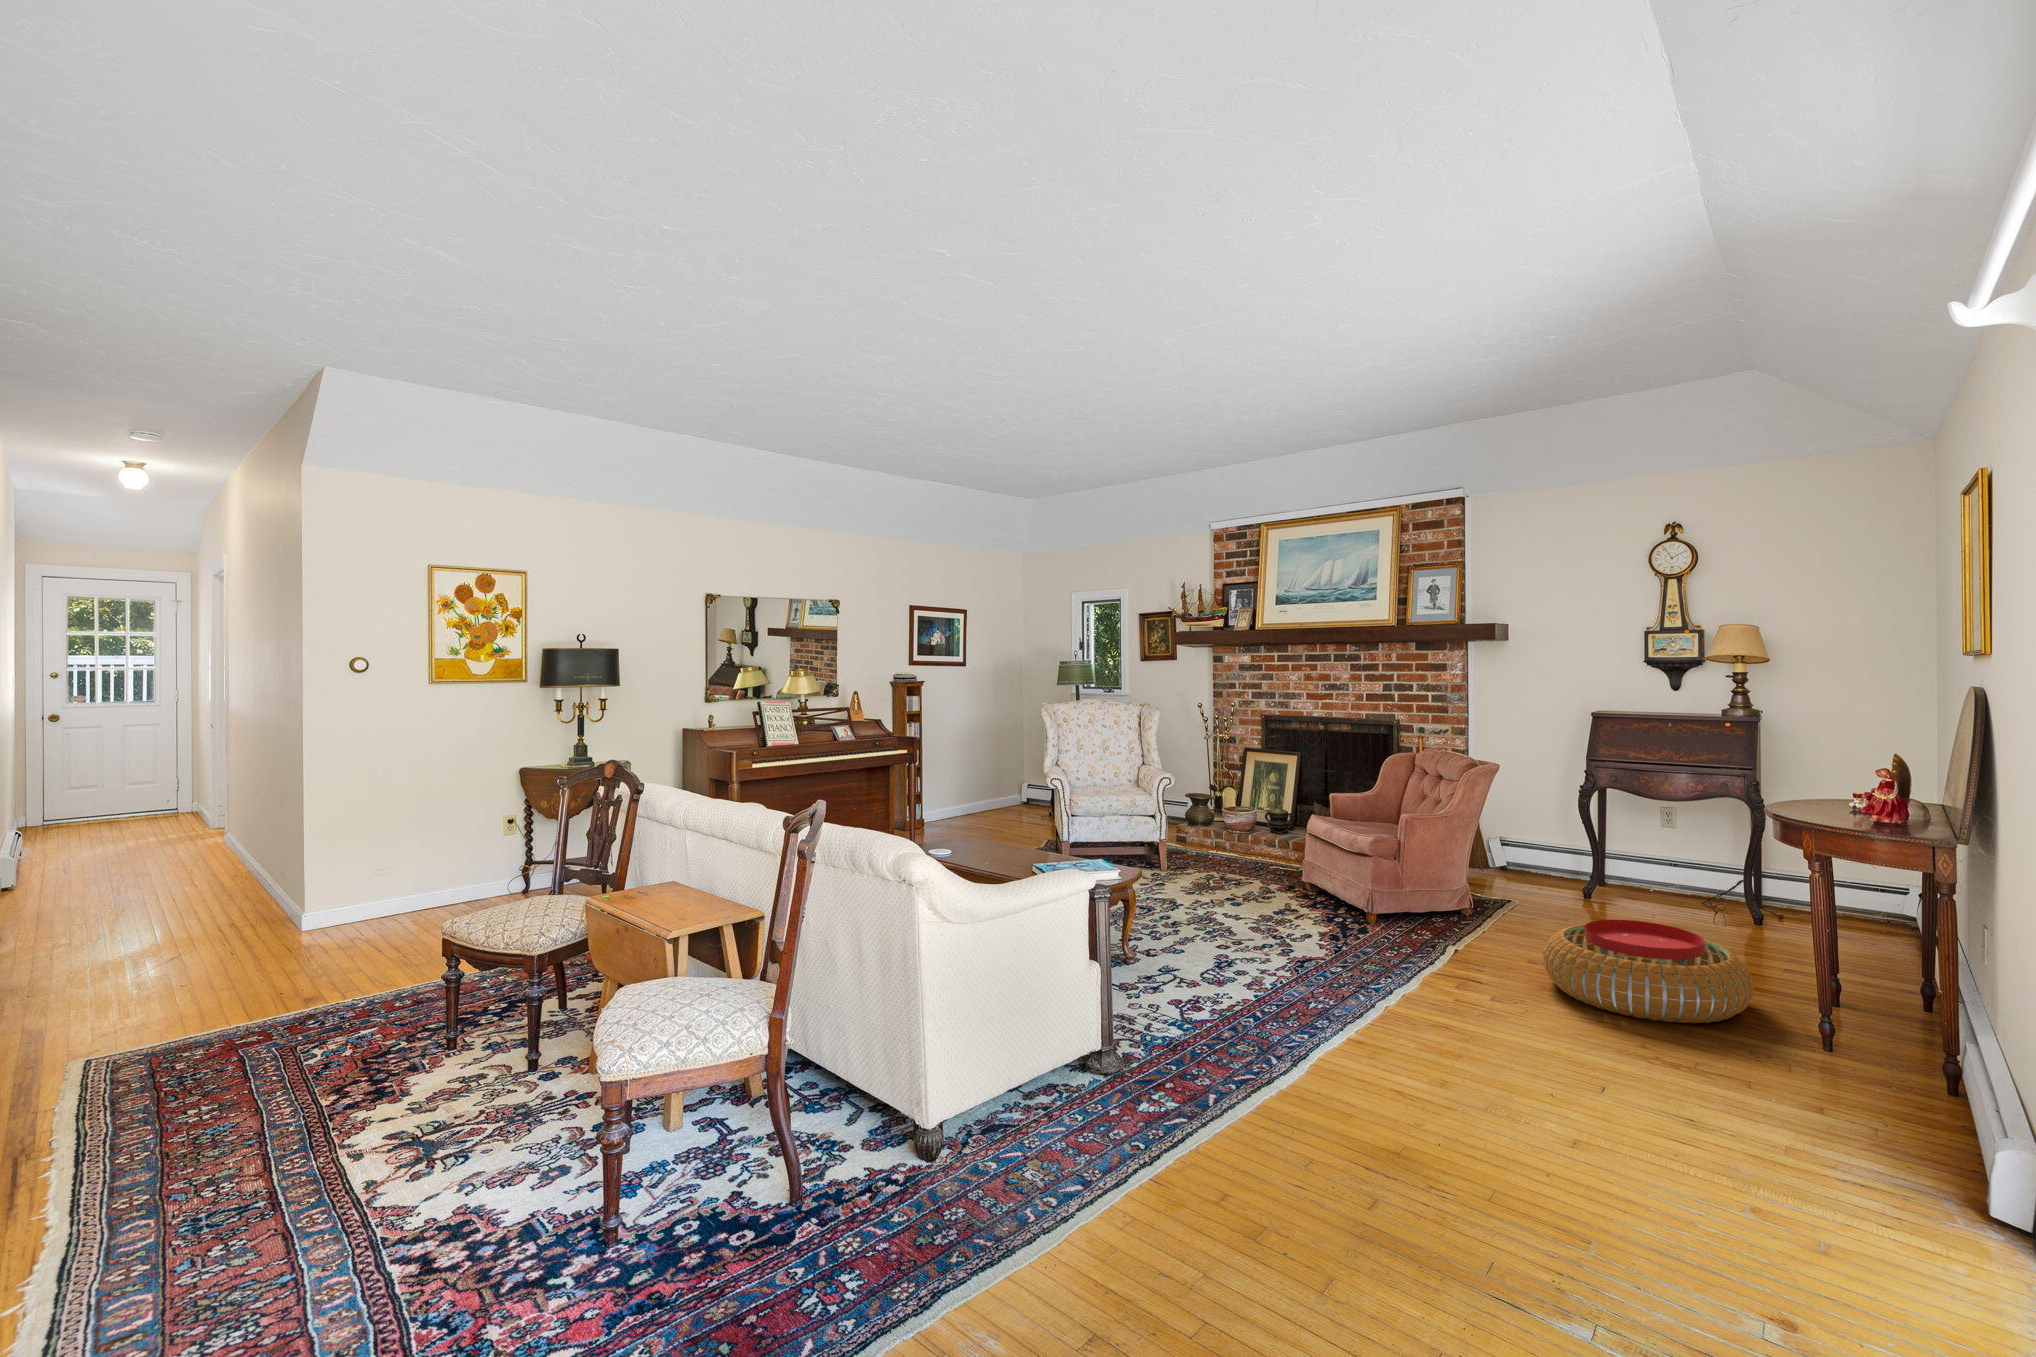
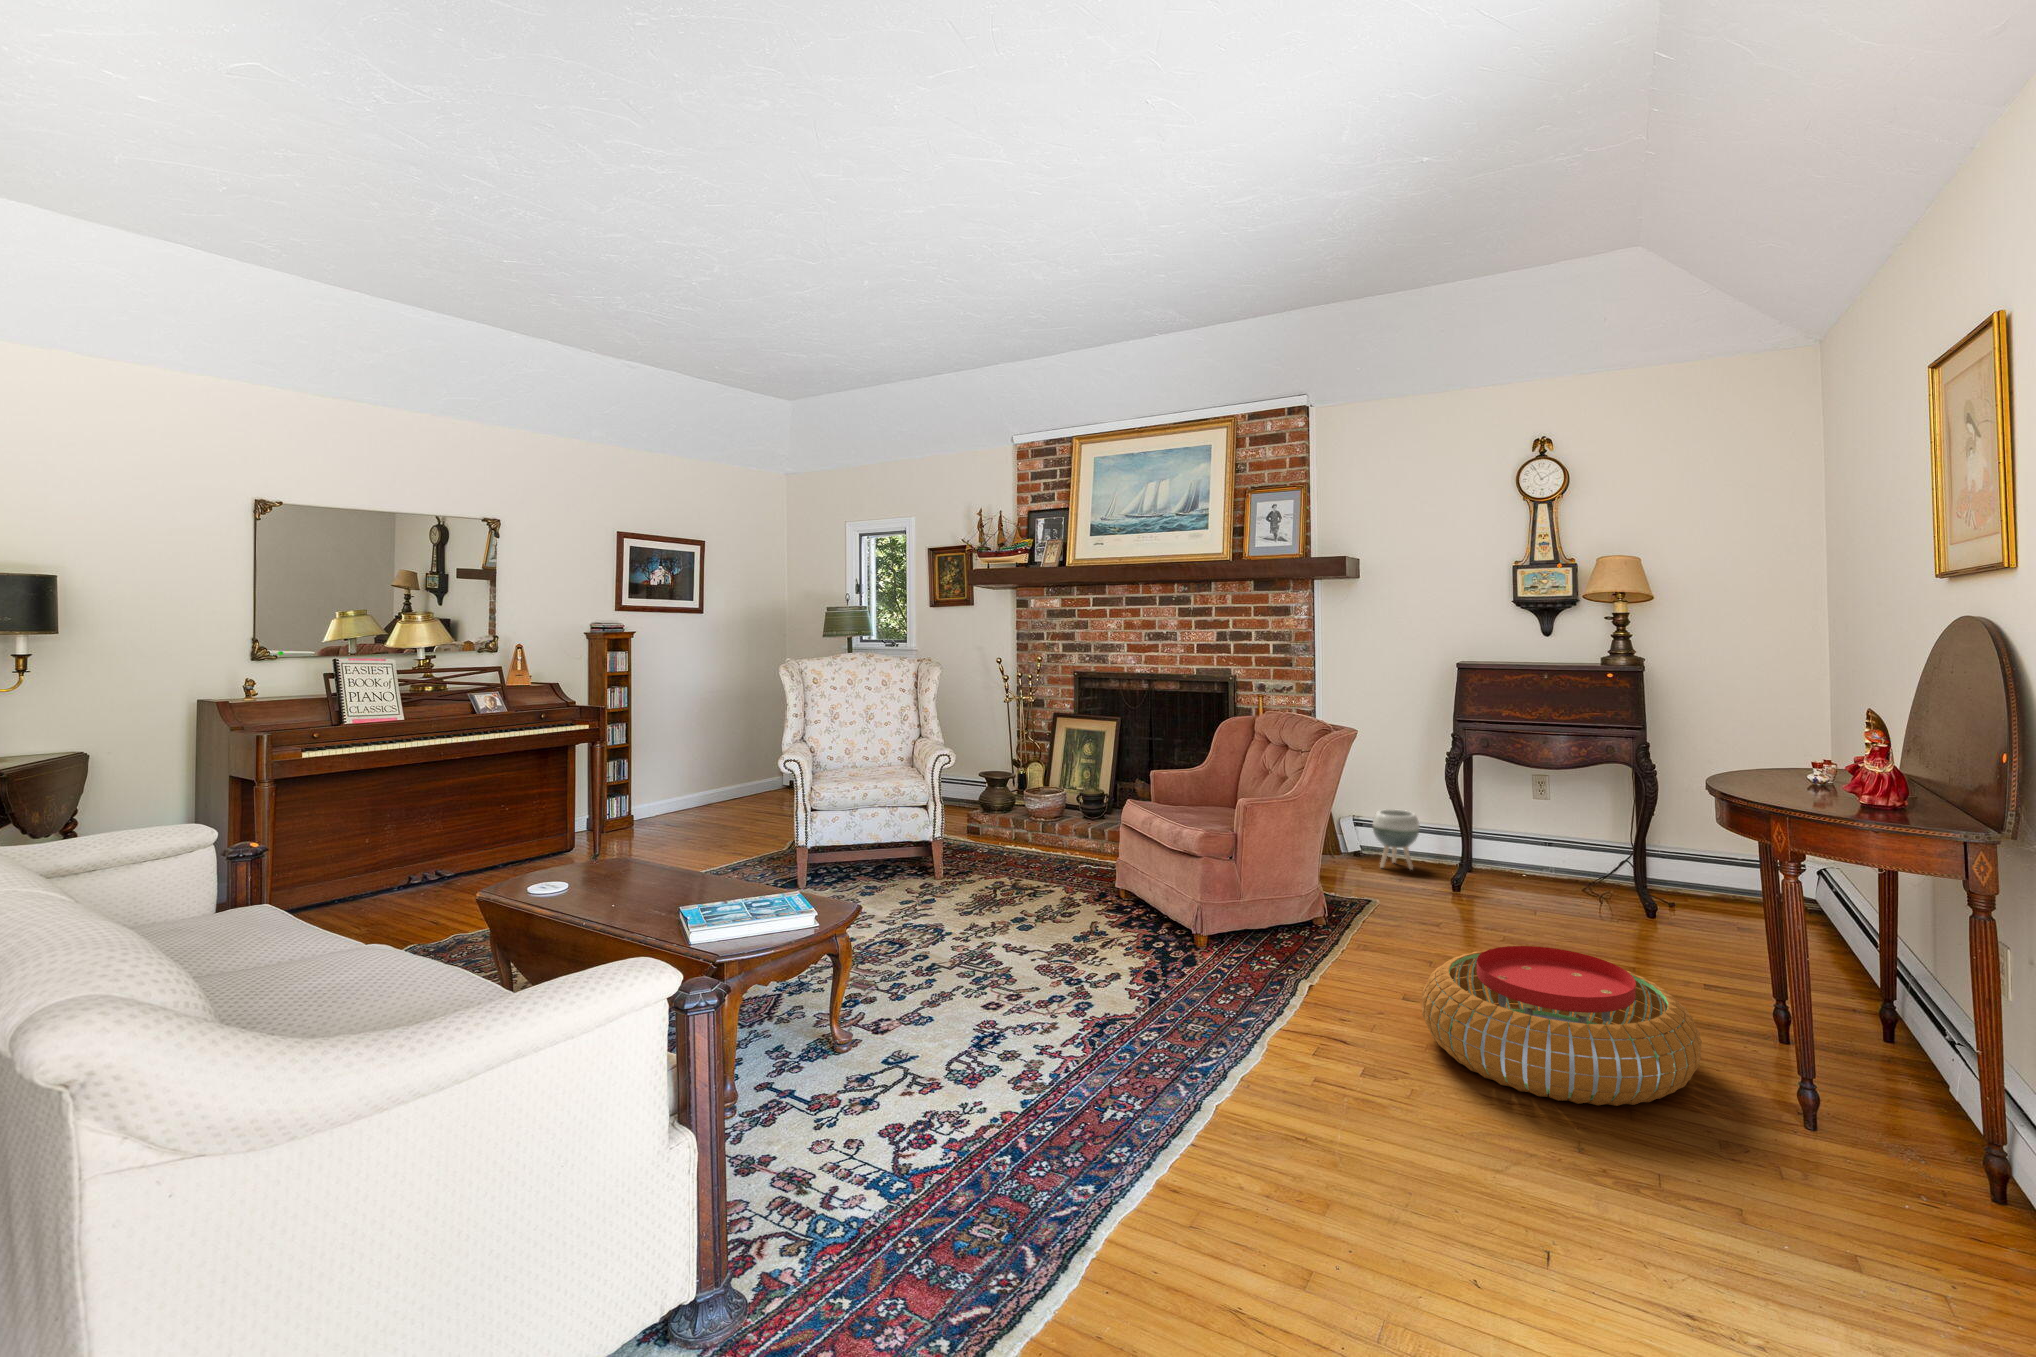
planter: none [1521,832,1562,882] -> present [1373,809,1419,869]

